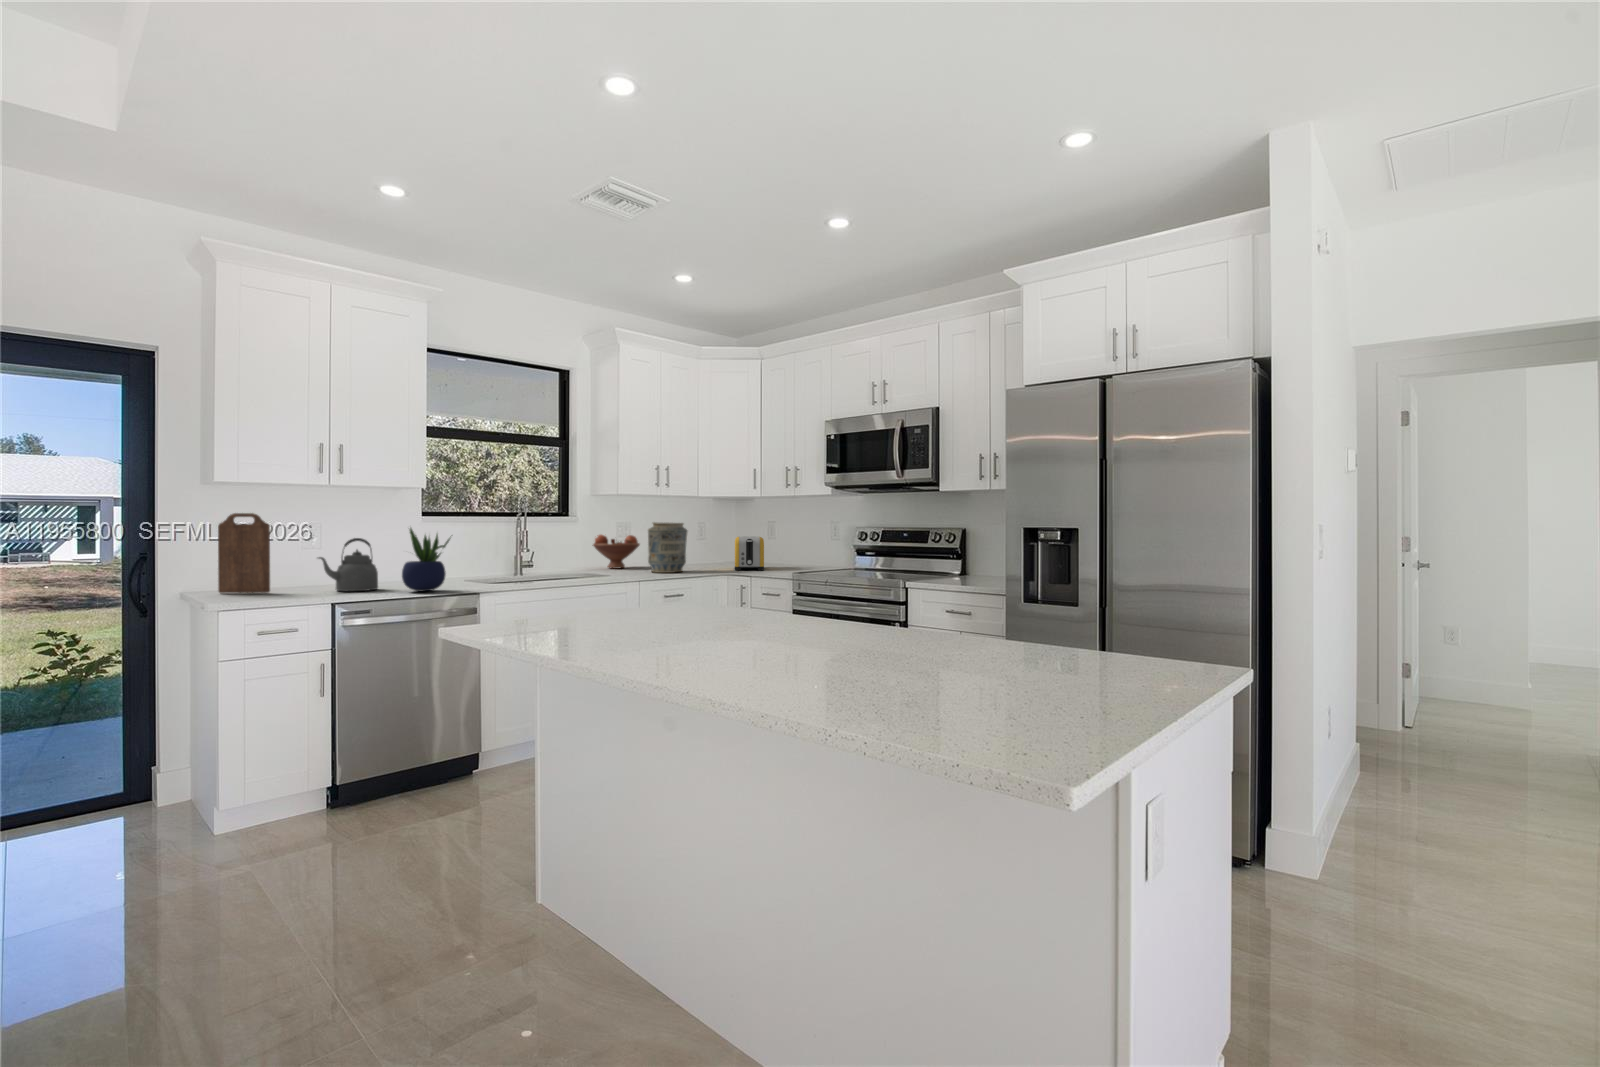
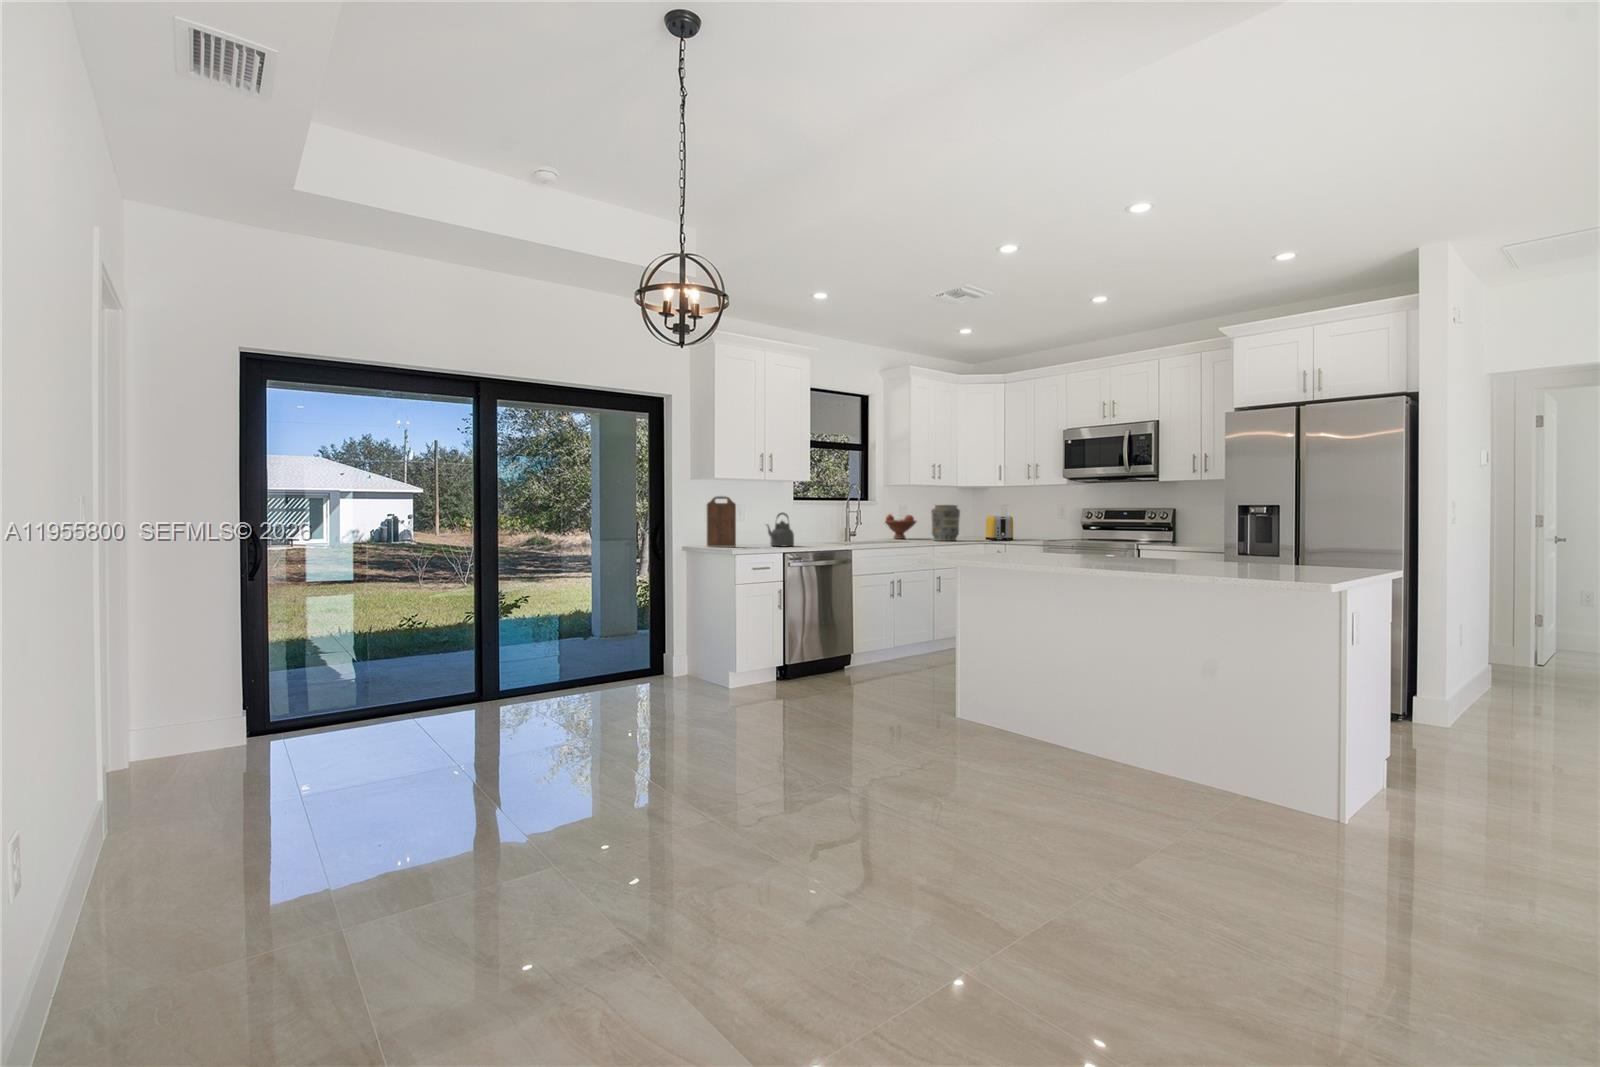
potted plant: present [402,528,450,591] -> none [815,504,844,547]

